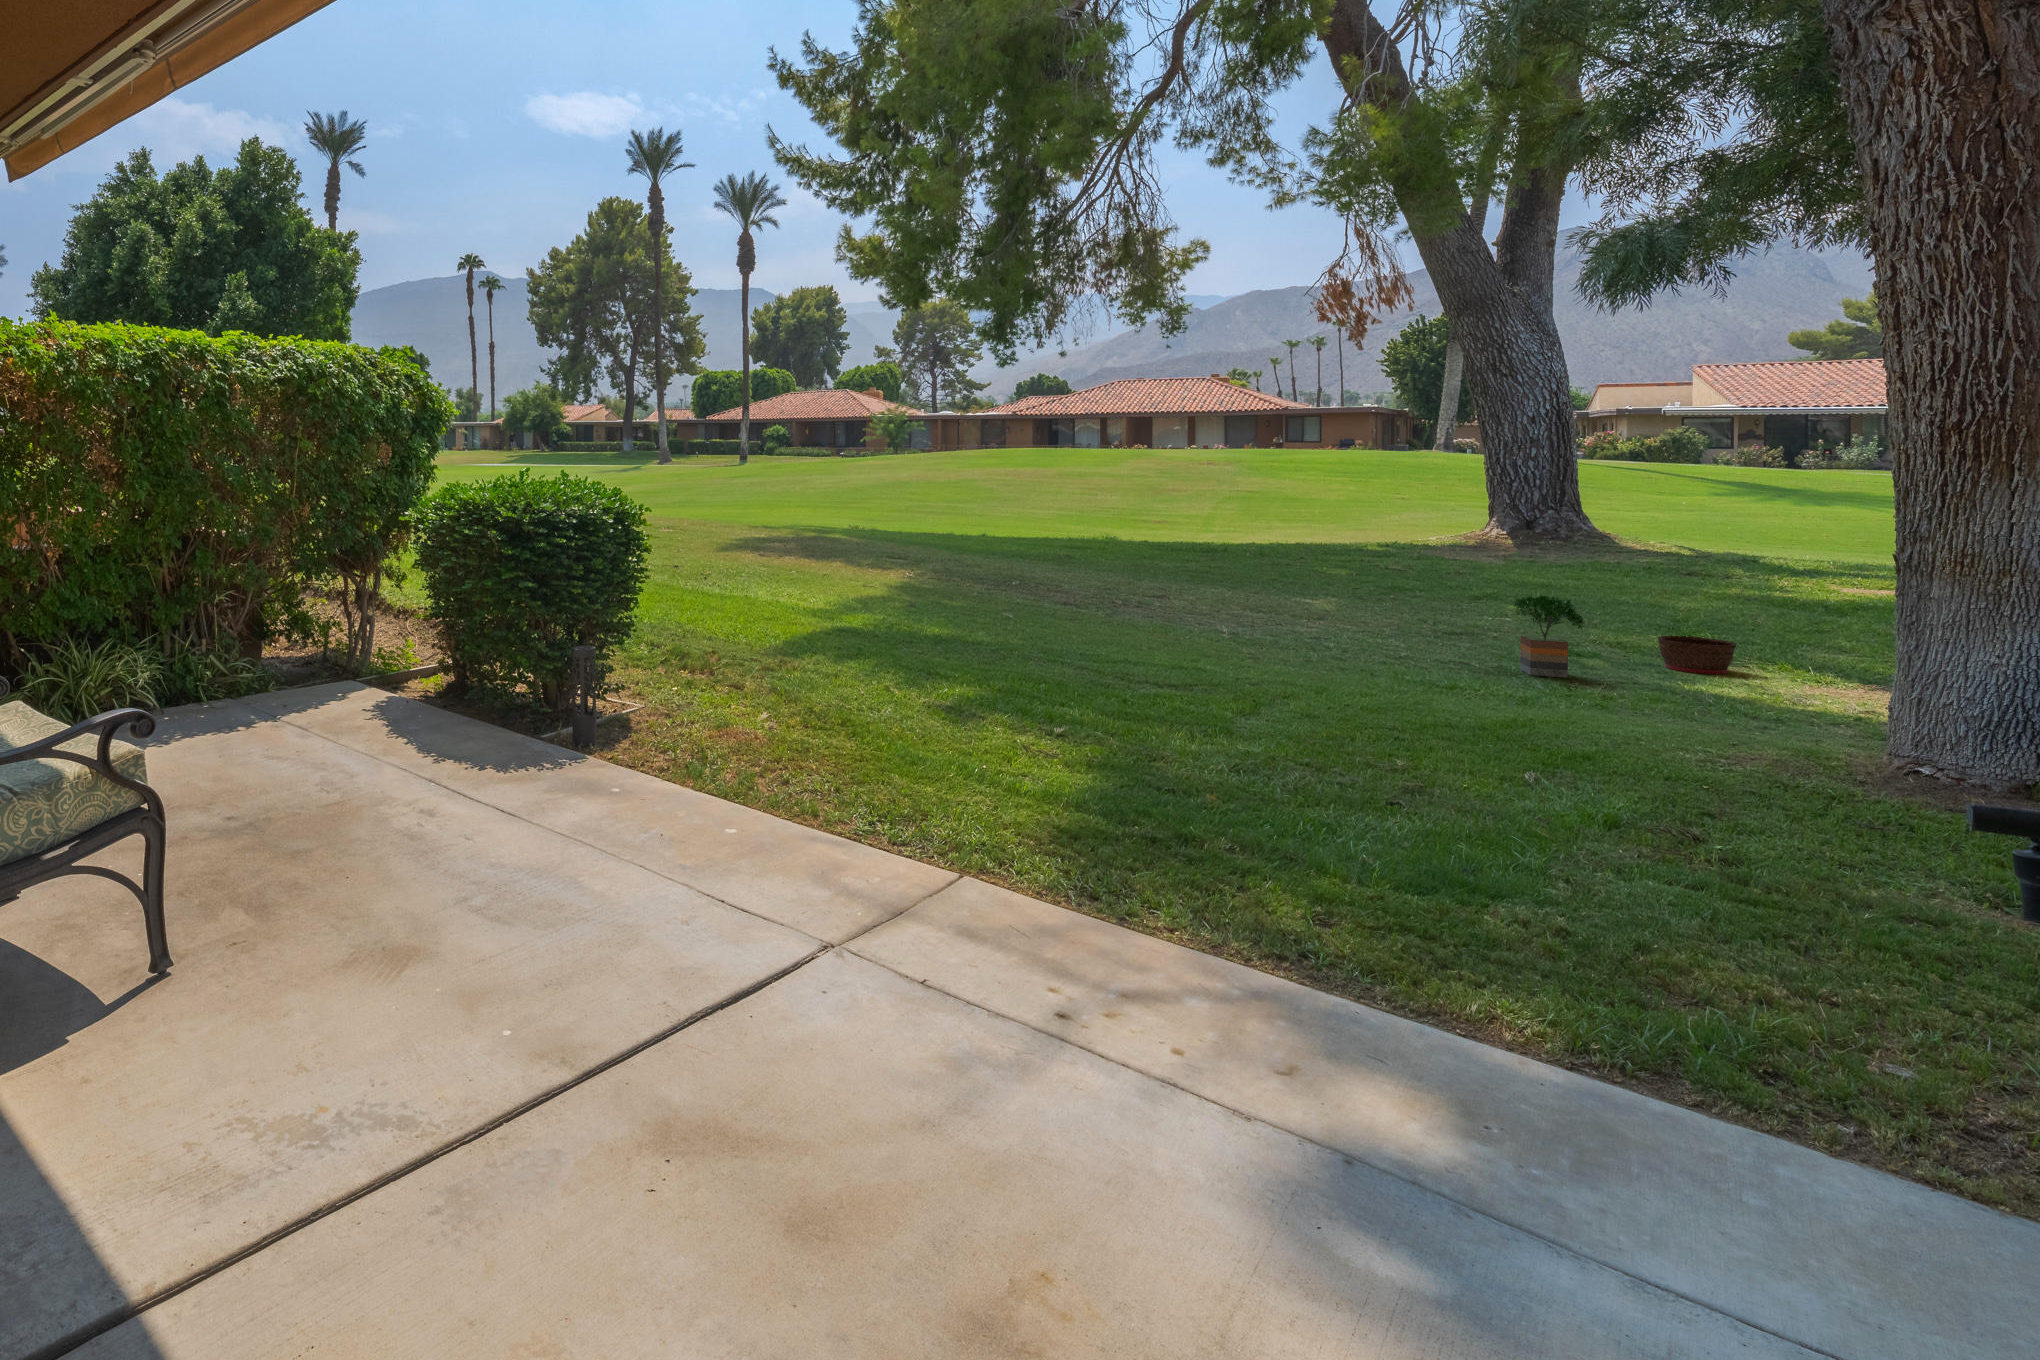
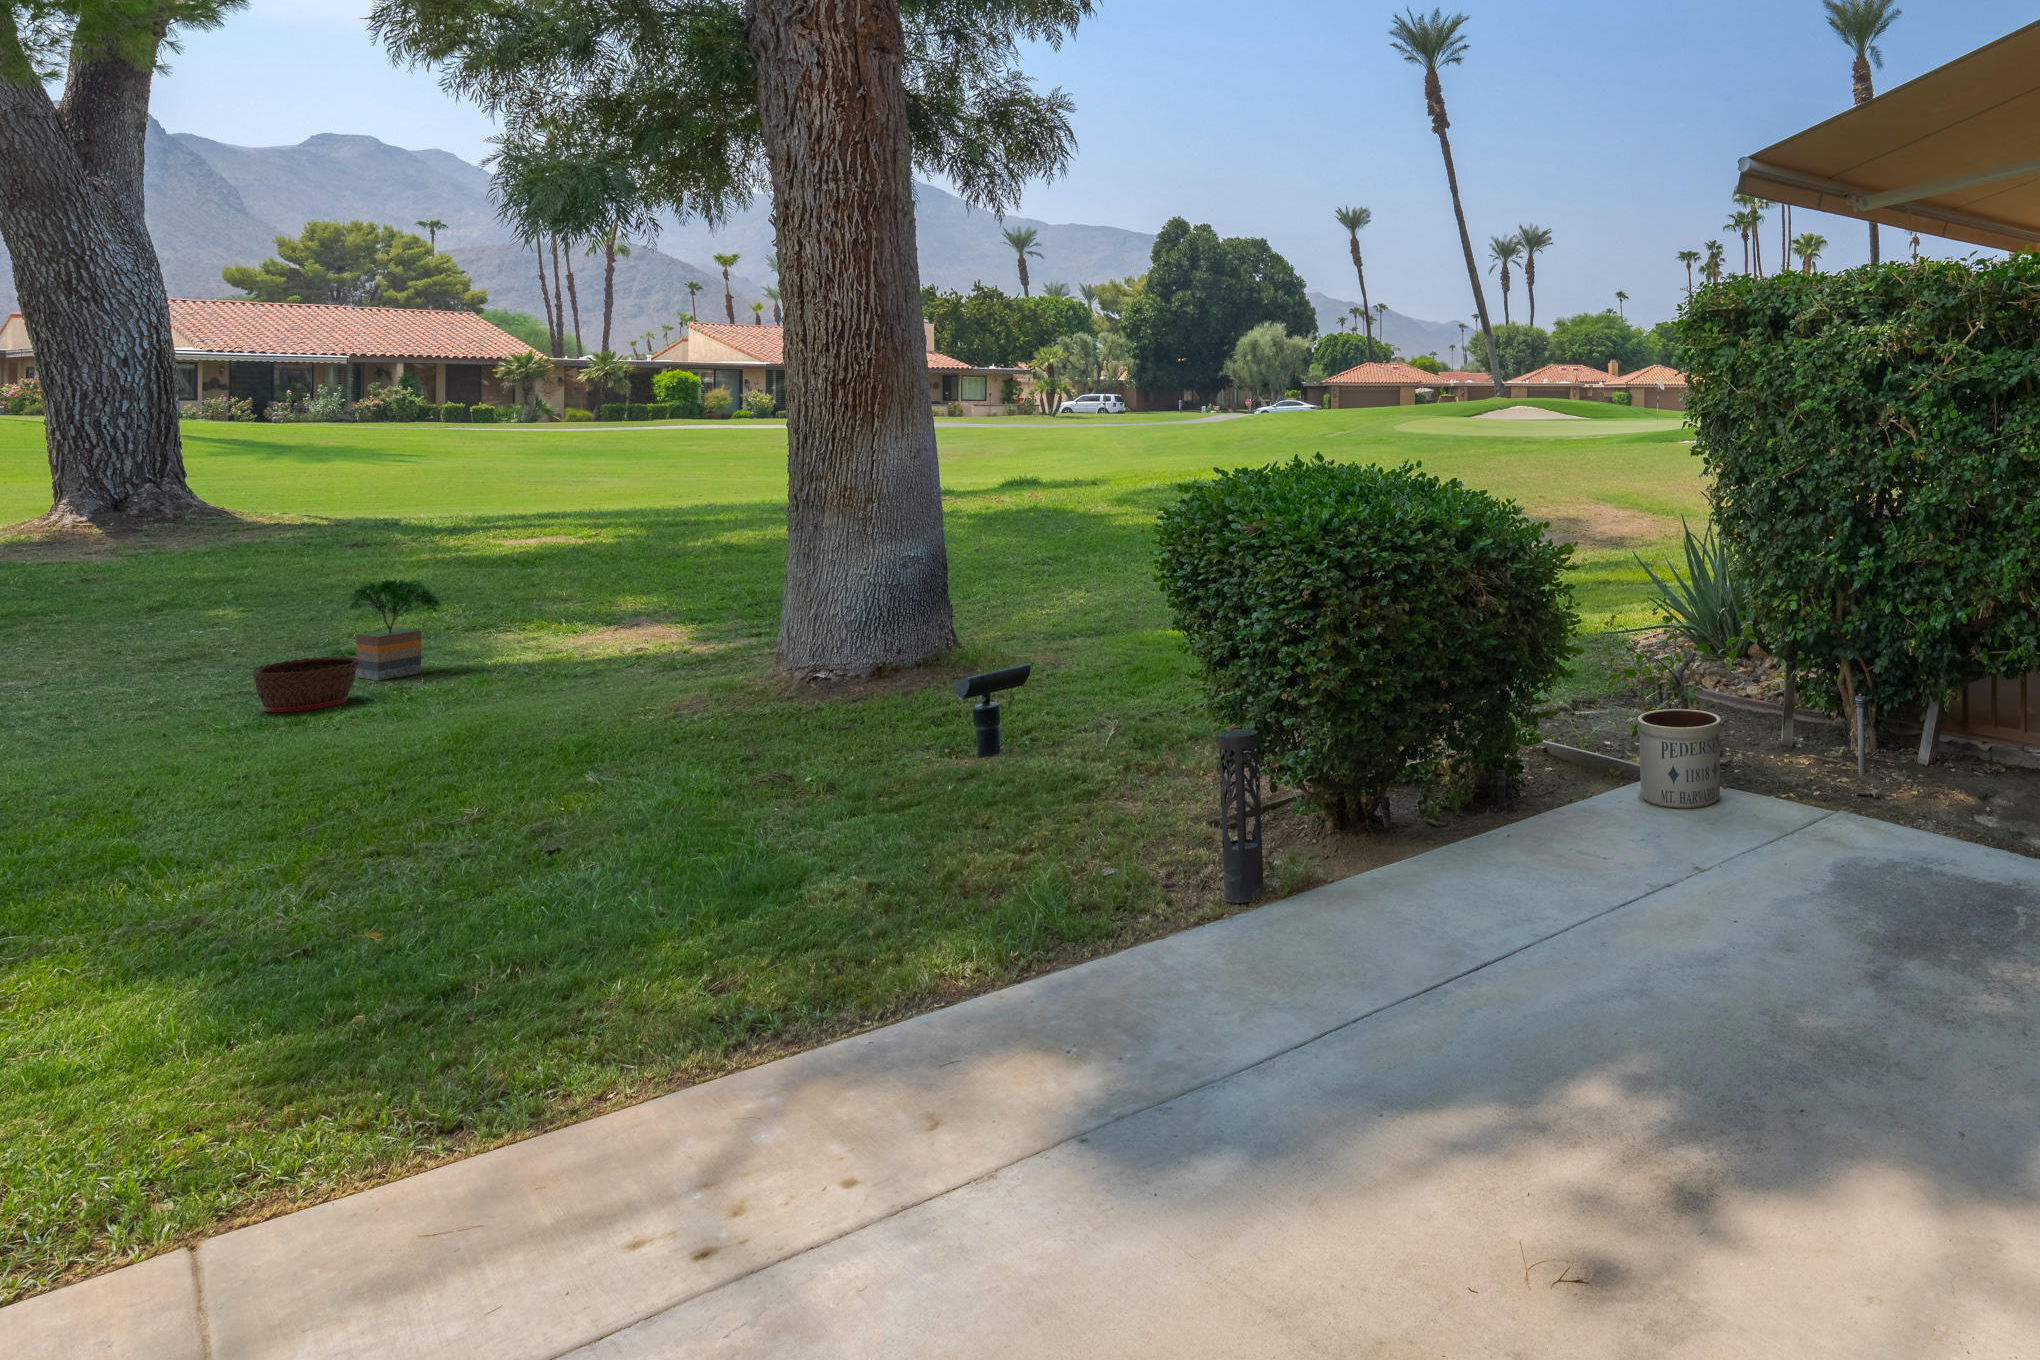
basket: present [1658,635,1736,674] -> present [252,656,359,712]

